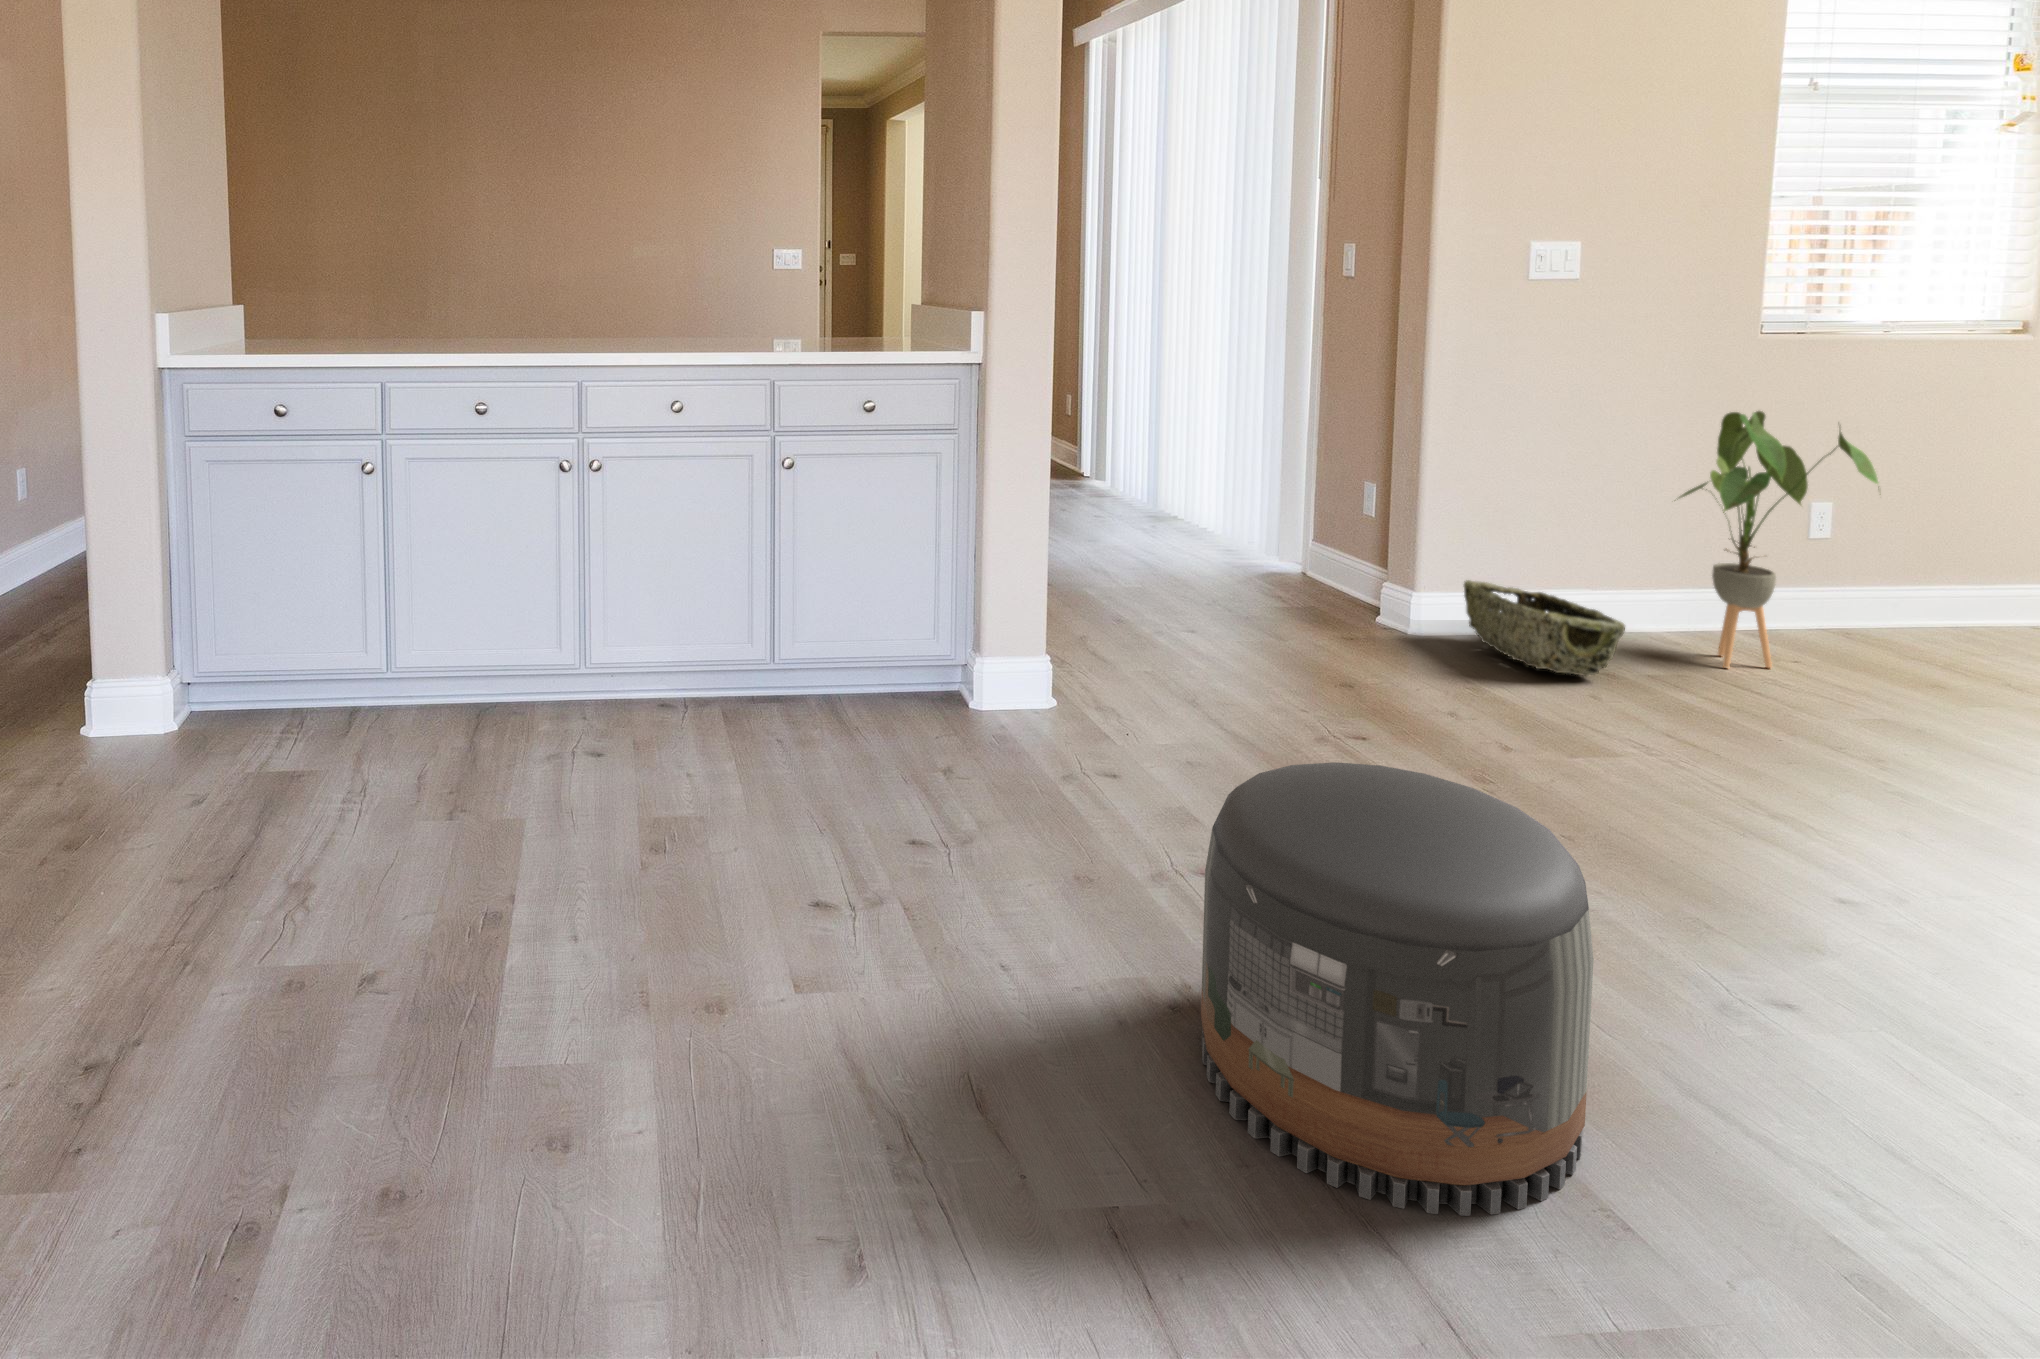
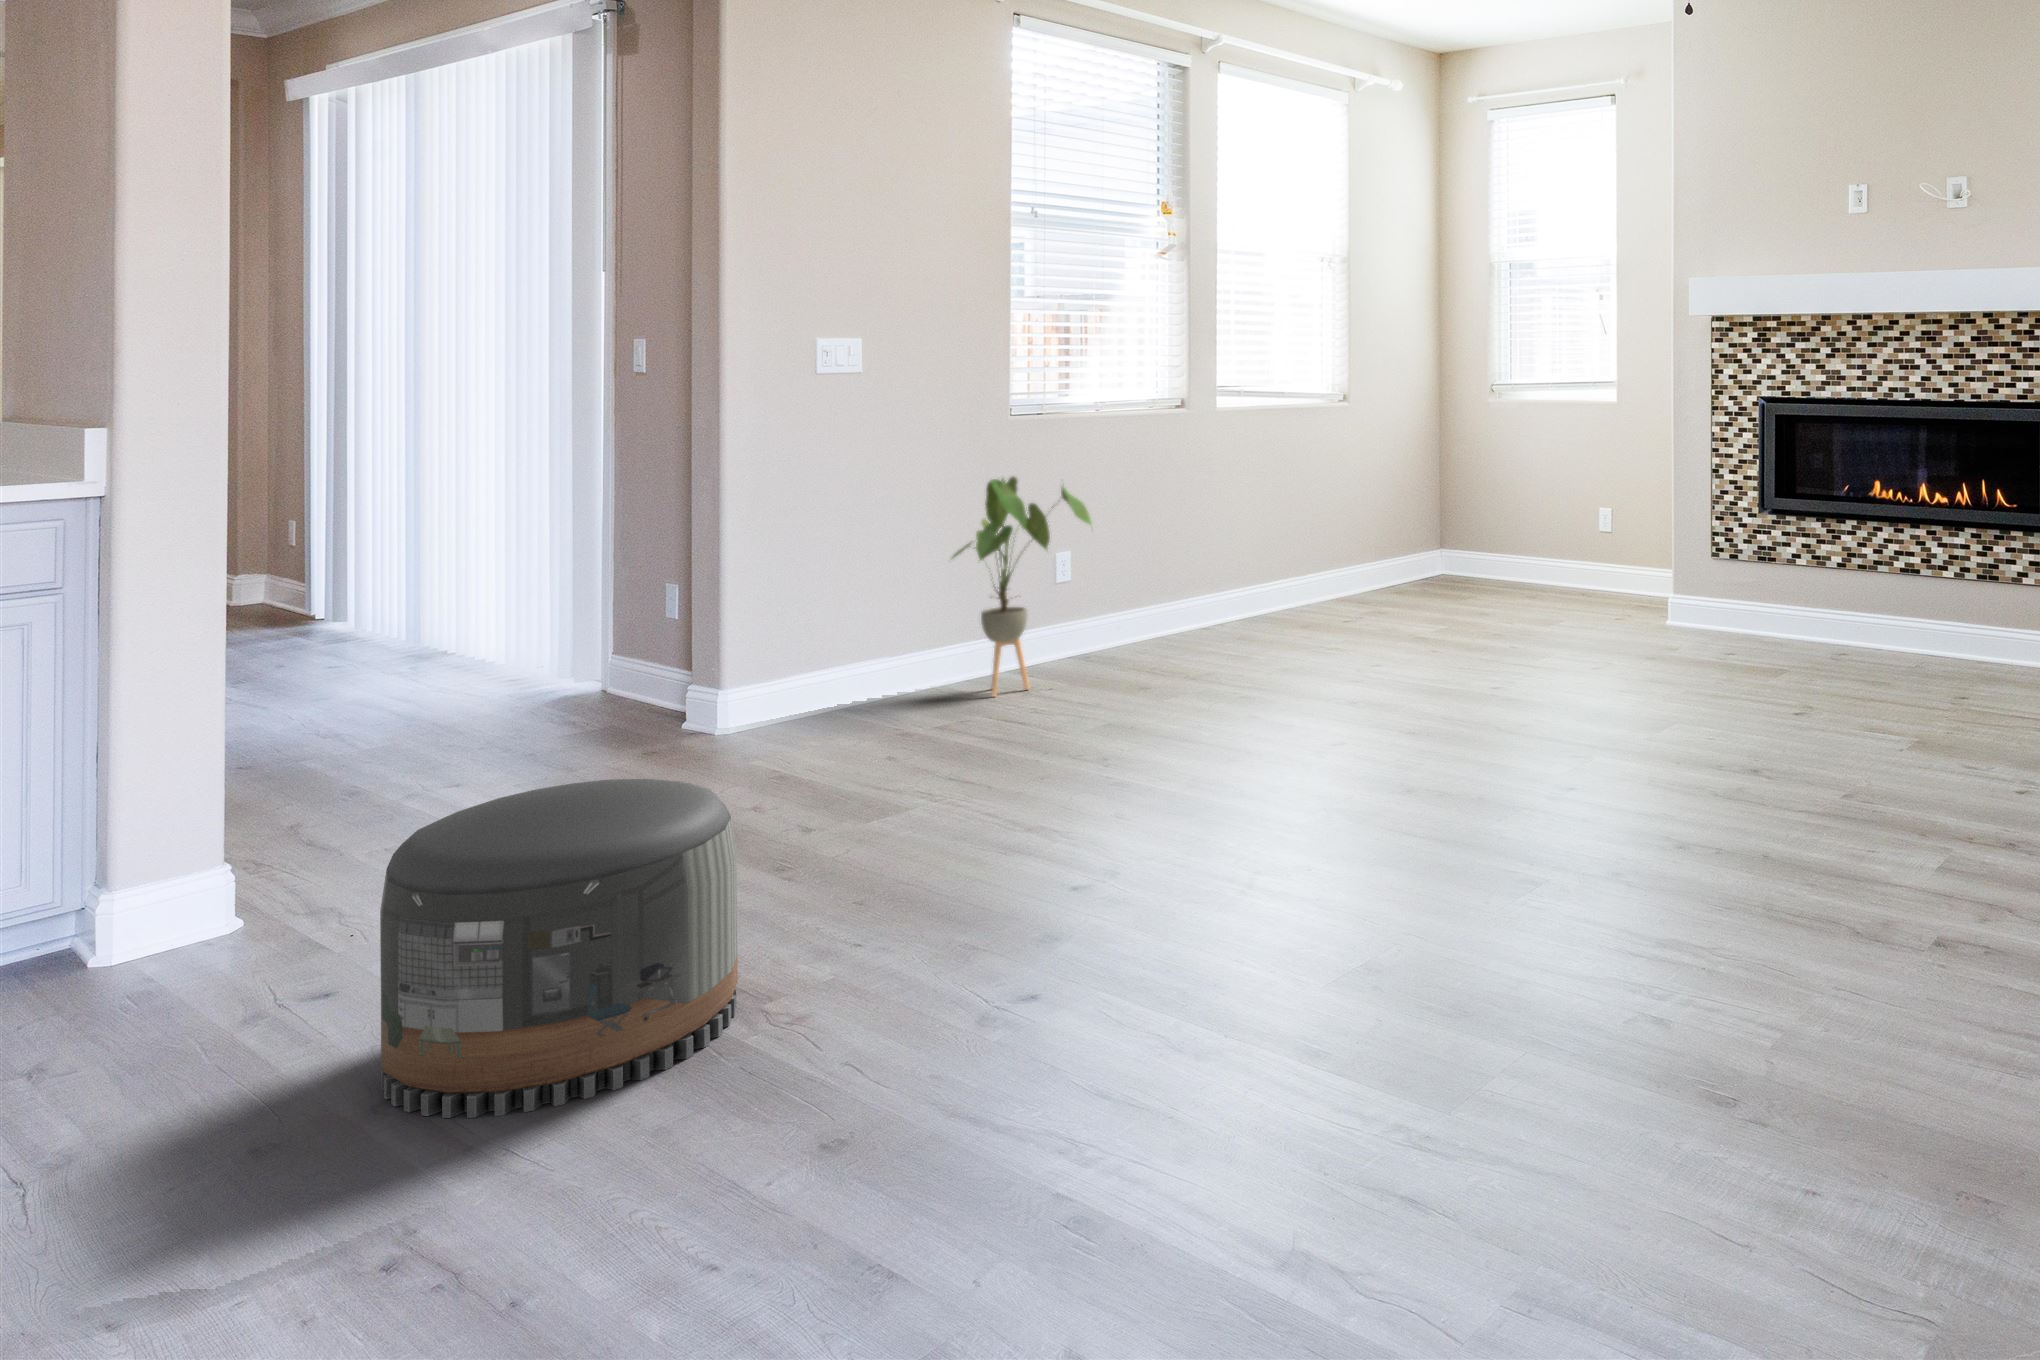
woven basket: present [1464,580,1625,676] -> none [762,663,901,731]

